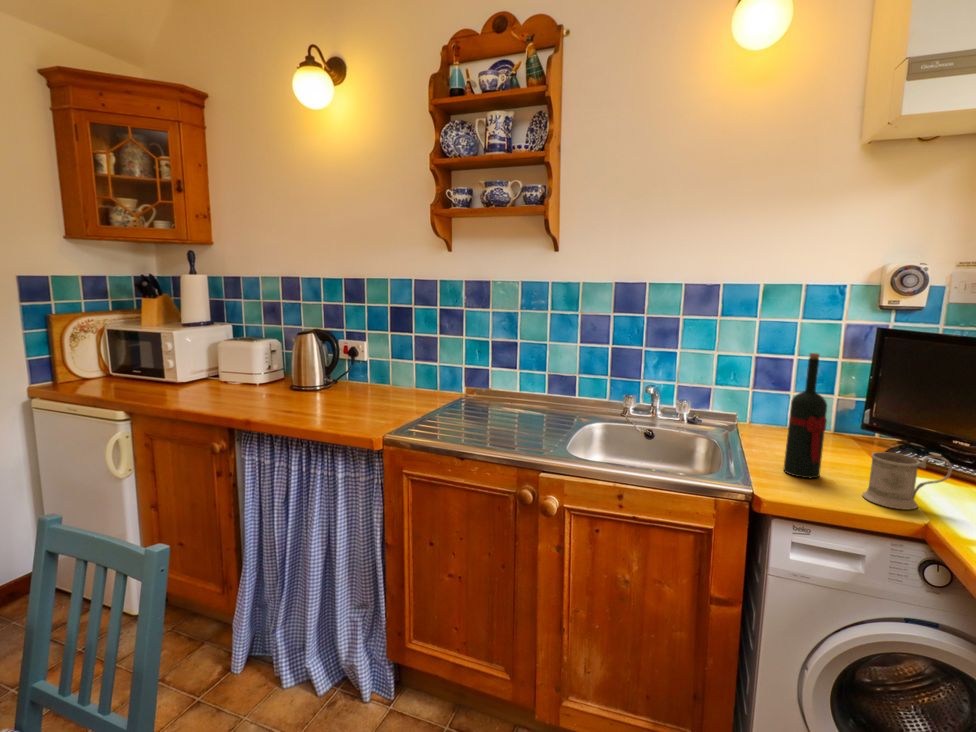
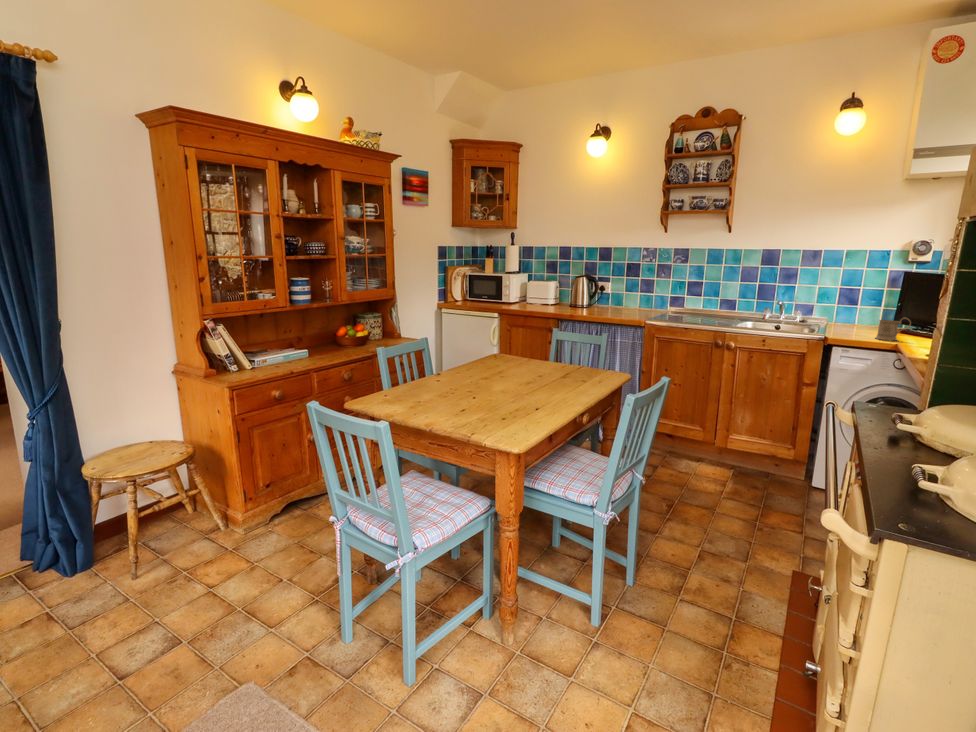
wine bottle: present [784,353,827,478] -> none [843,279,864,334]

